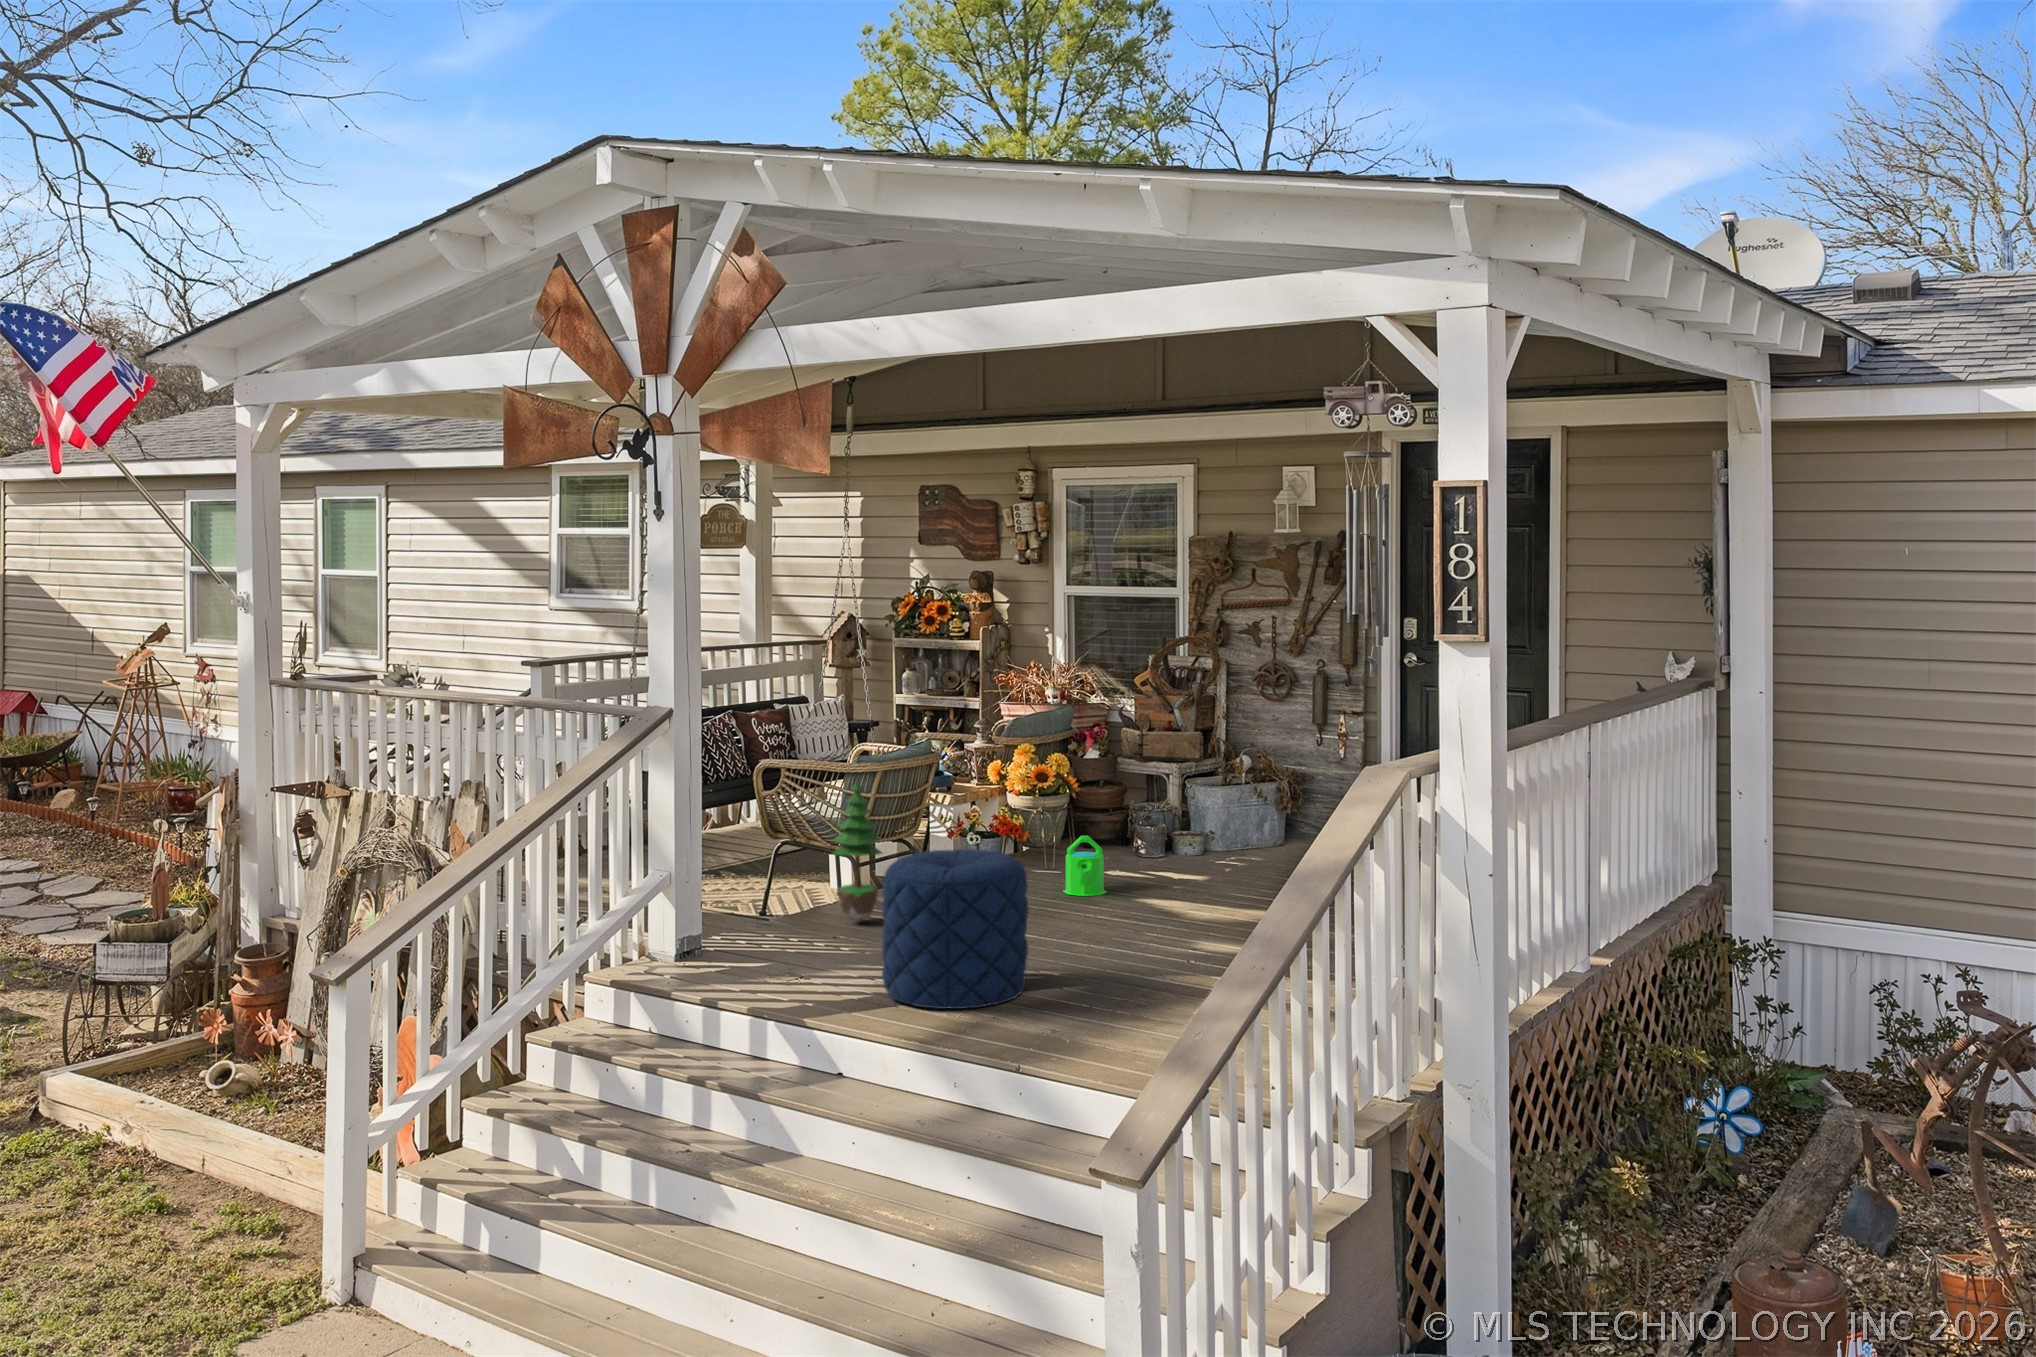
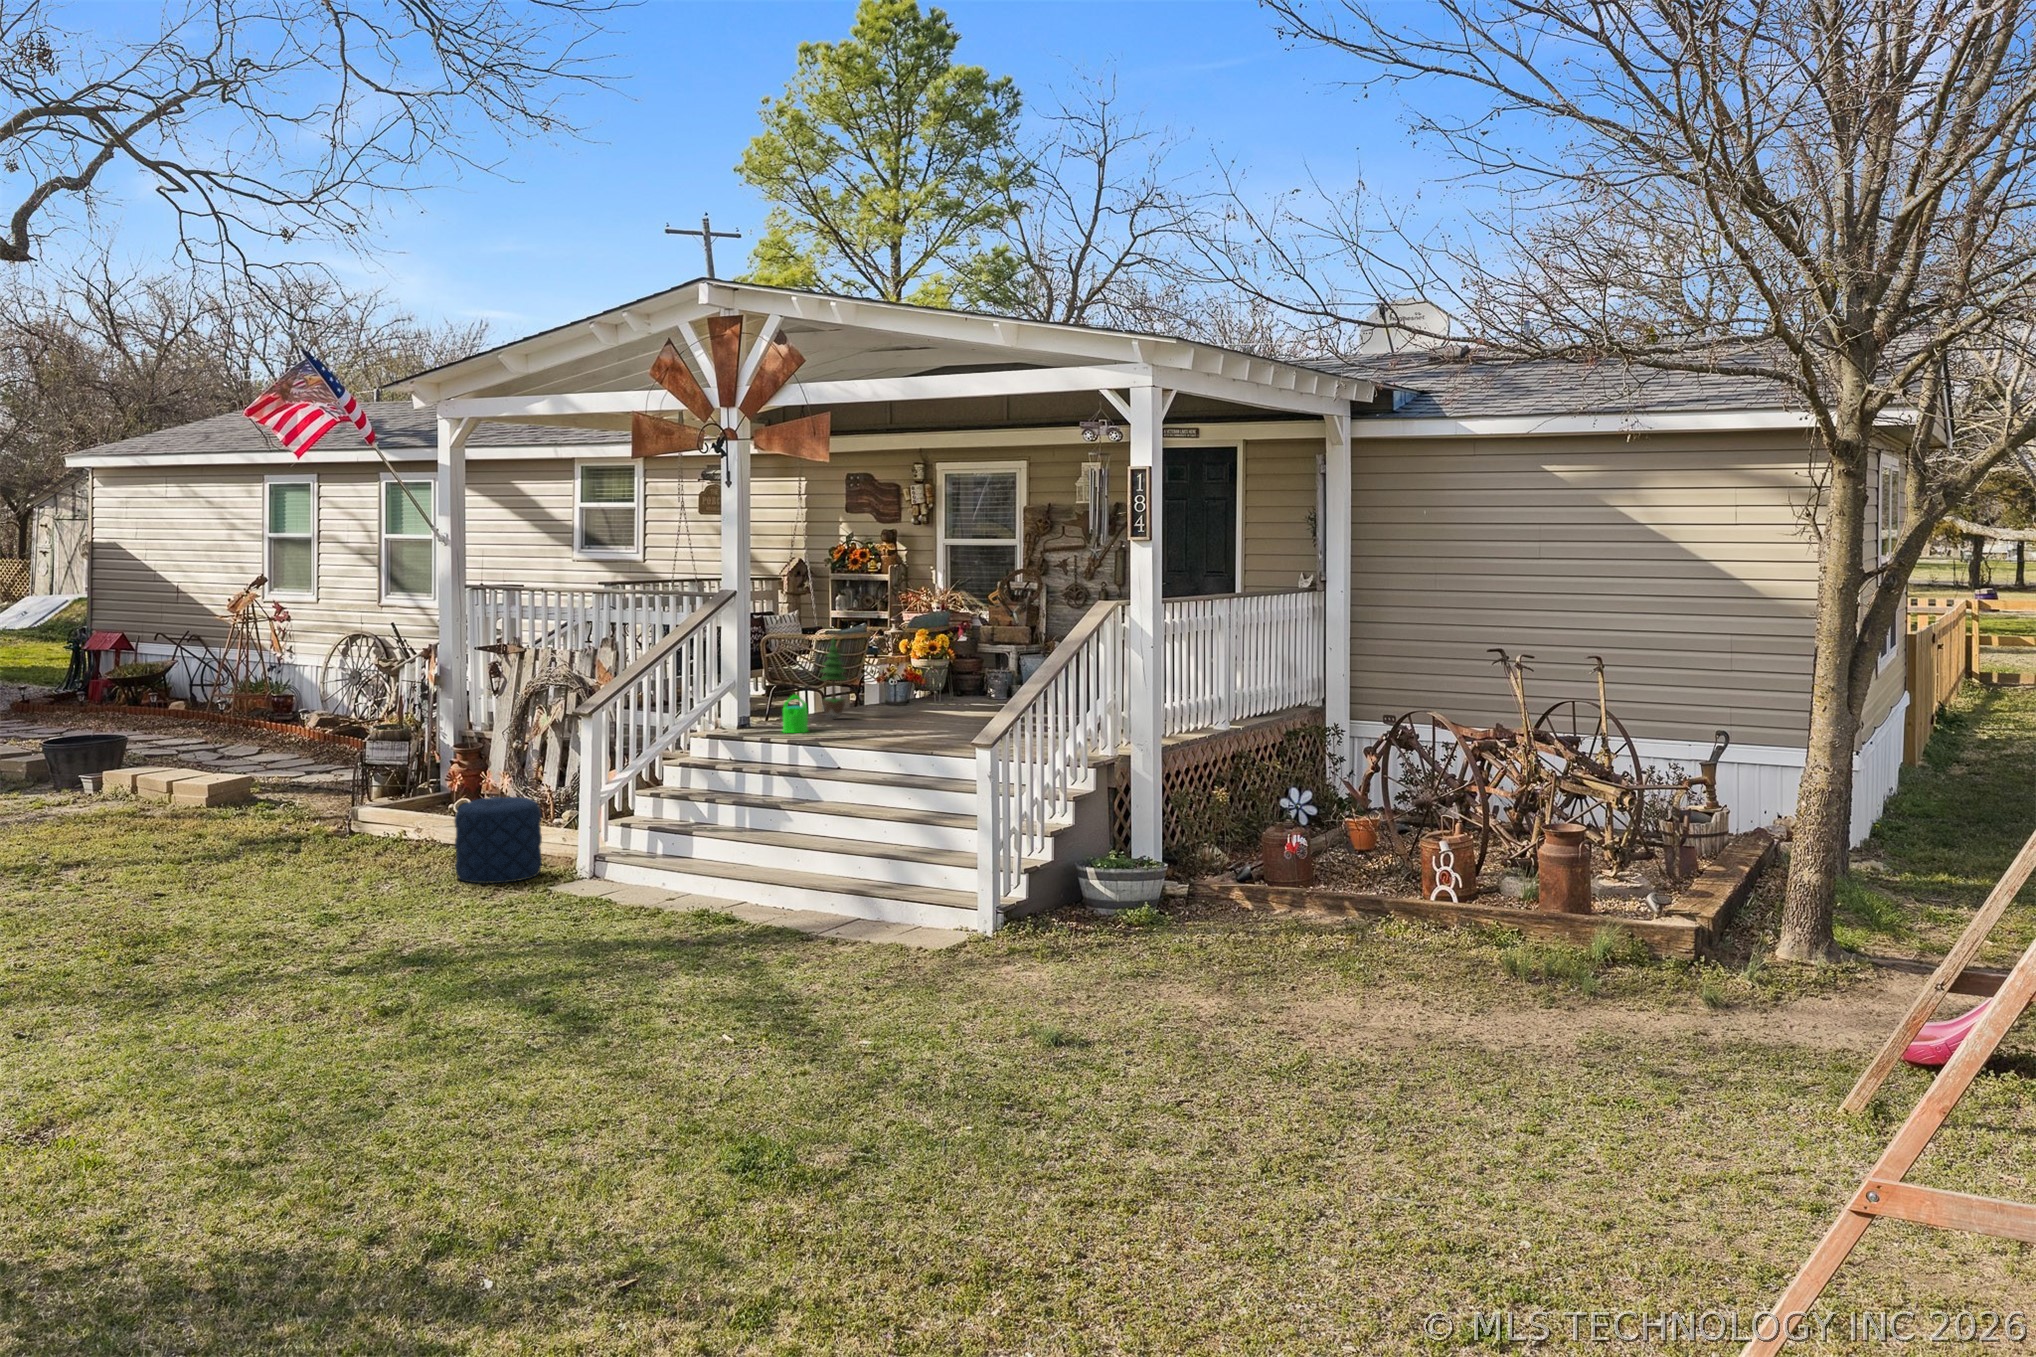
watering can: present [1063,836,1106,896] -> present [783,695,808,733]
pouf: present [882,849,1029,1009] -> present [454,797,542,883]

